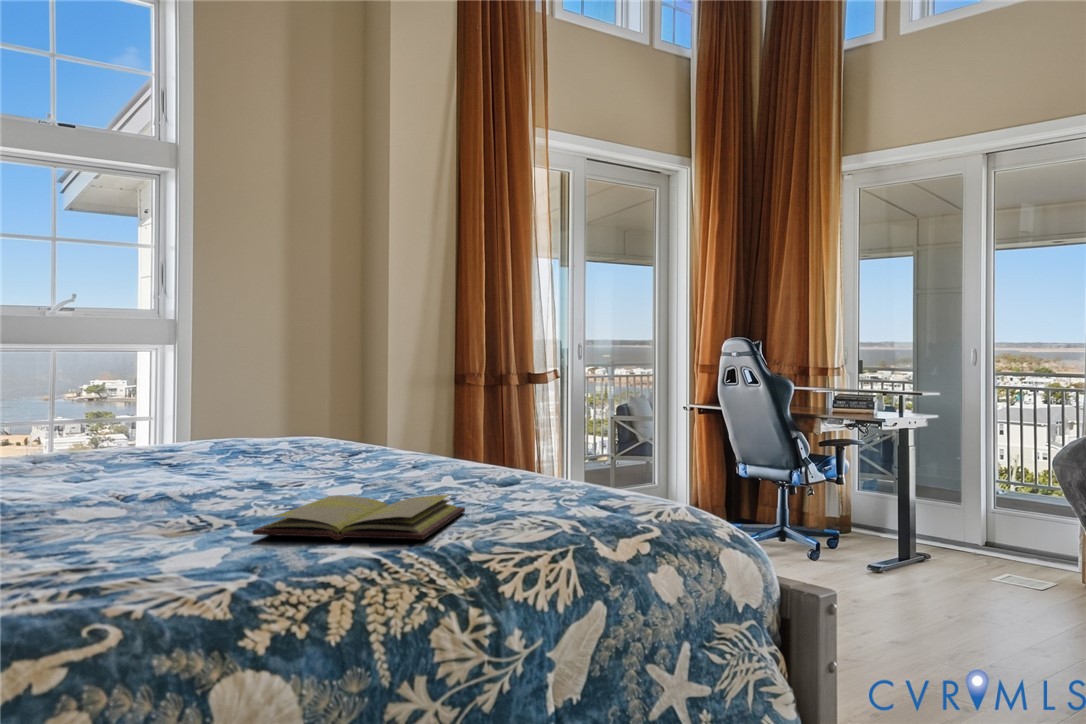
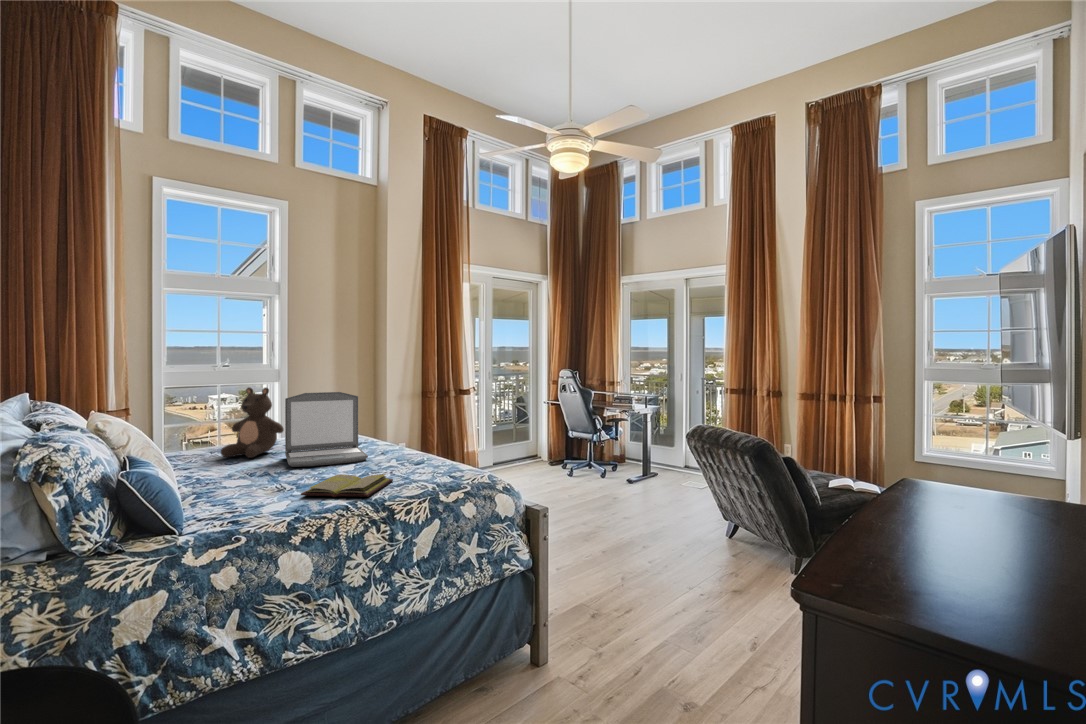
teddy bear: none [65,325,197,474] -> present [221,387,284,458]
laptop: none [202,333,384,487] -> present [285,392,368,467]

